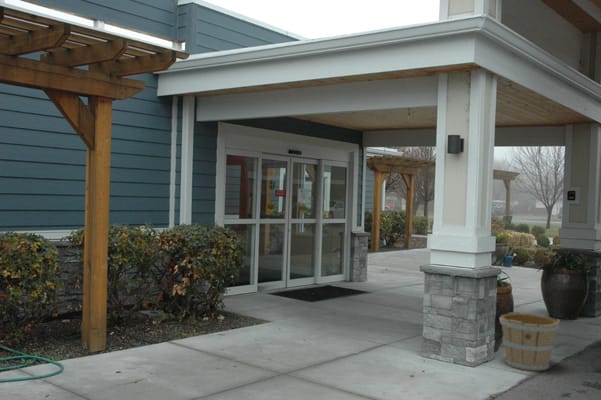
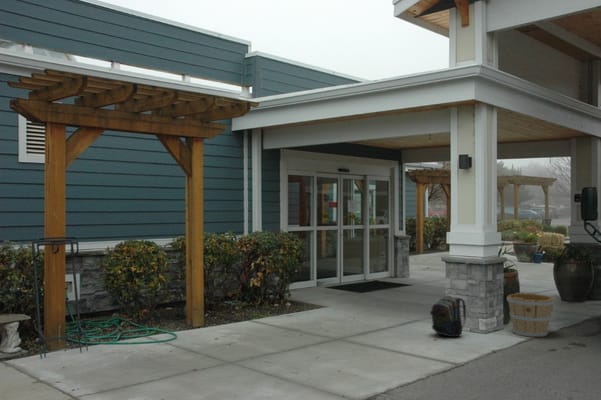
backpack: none [406,316,450,371] -> present [430,296,466,337]

